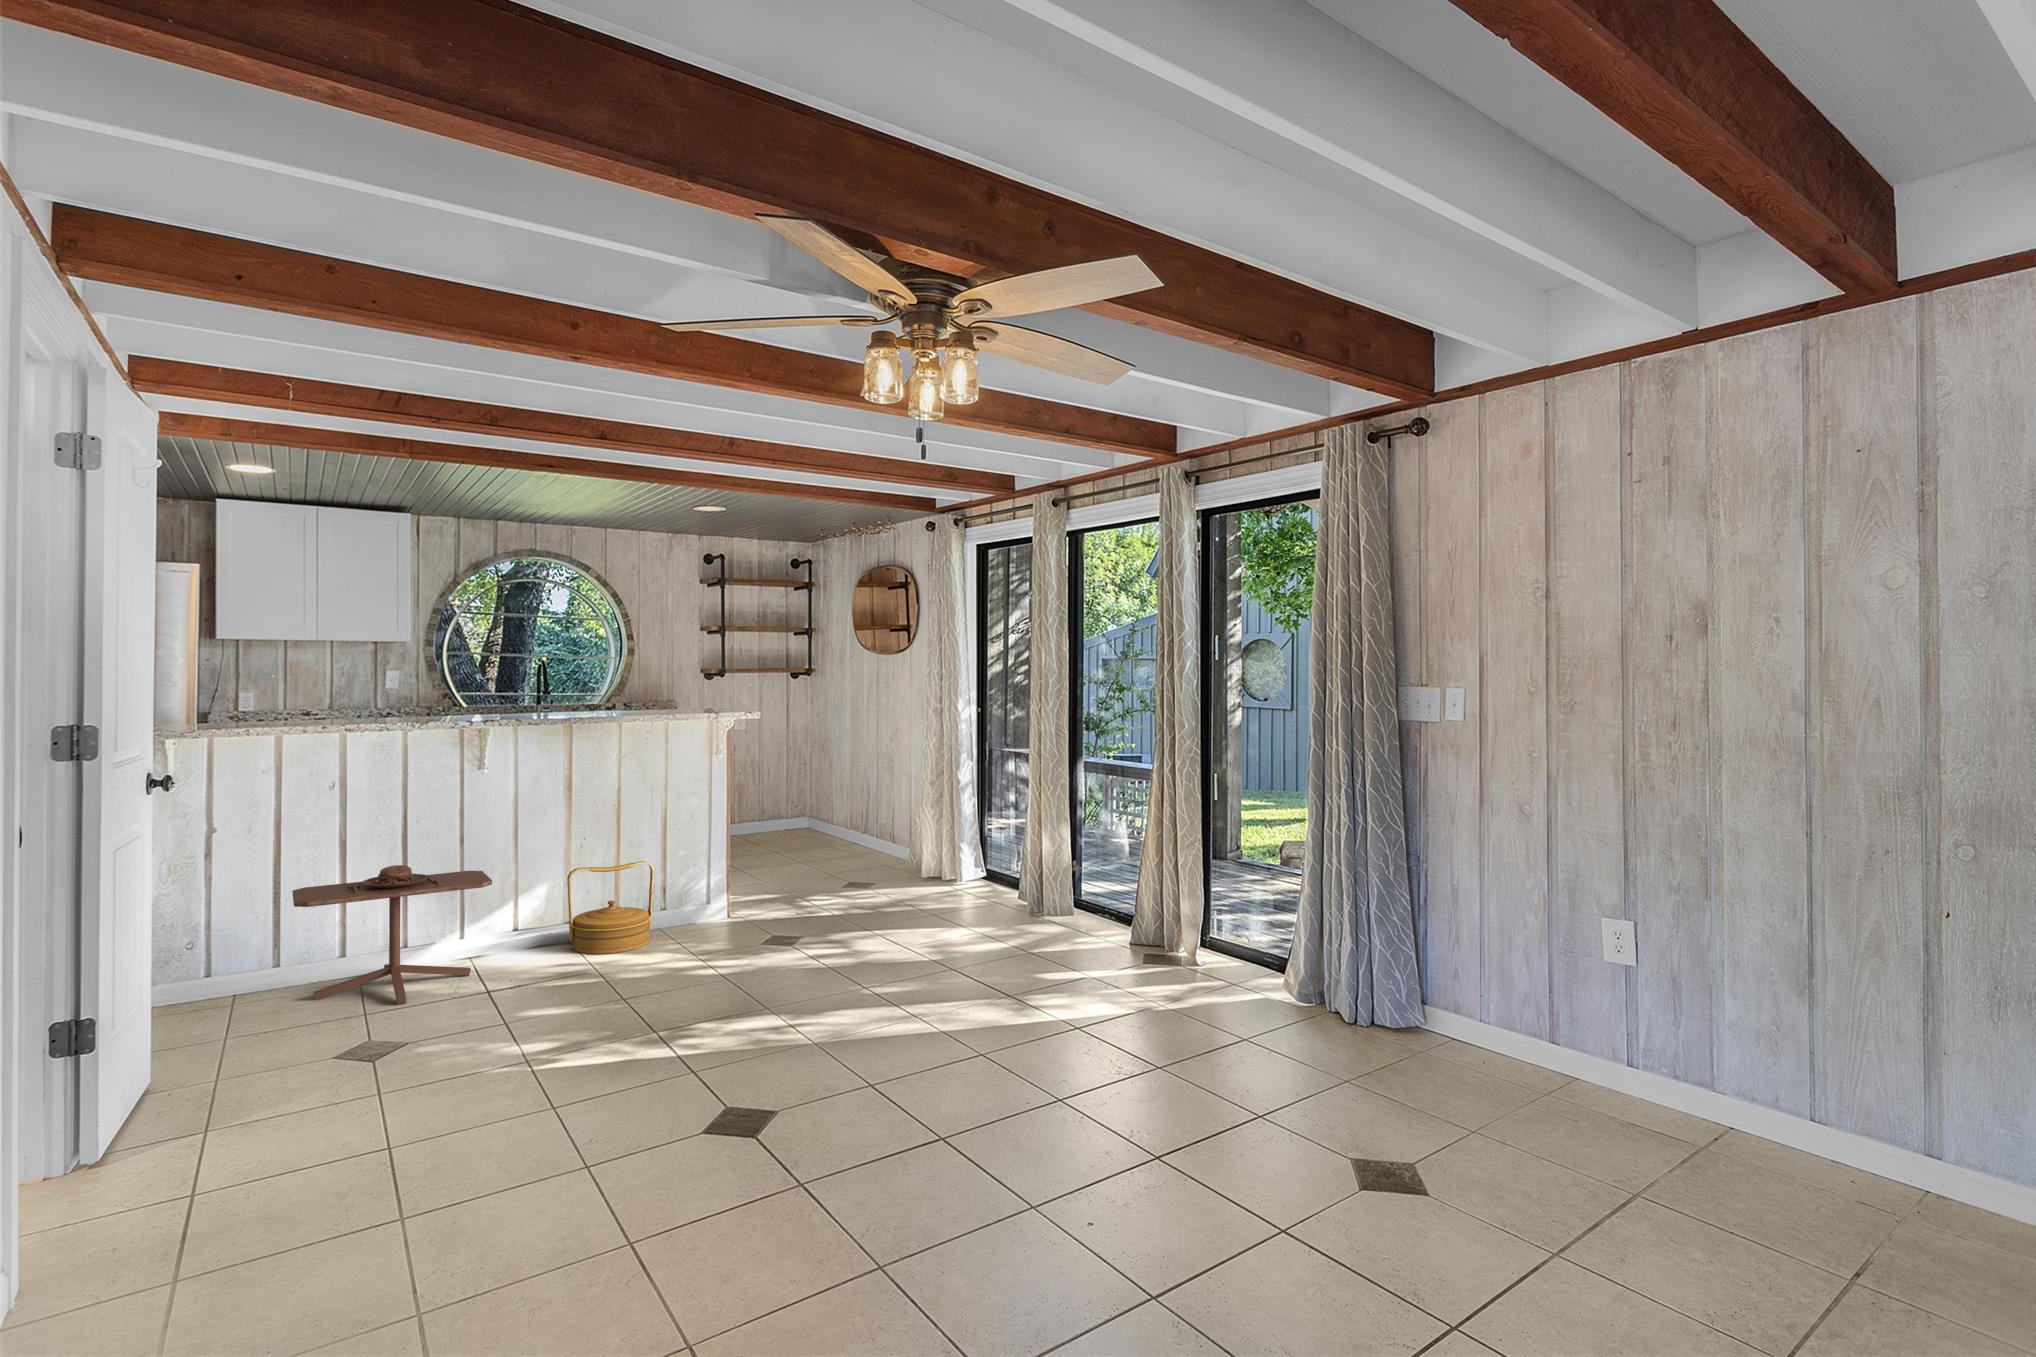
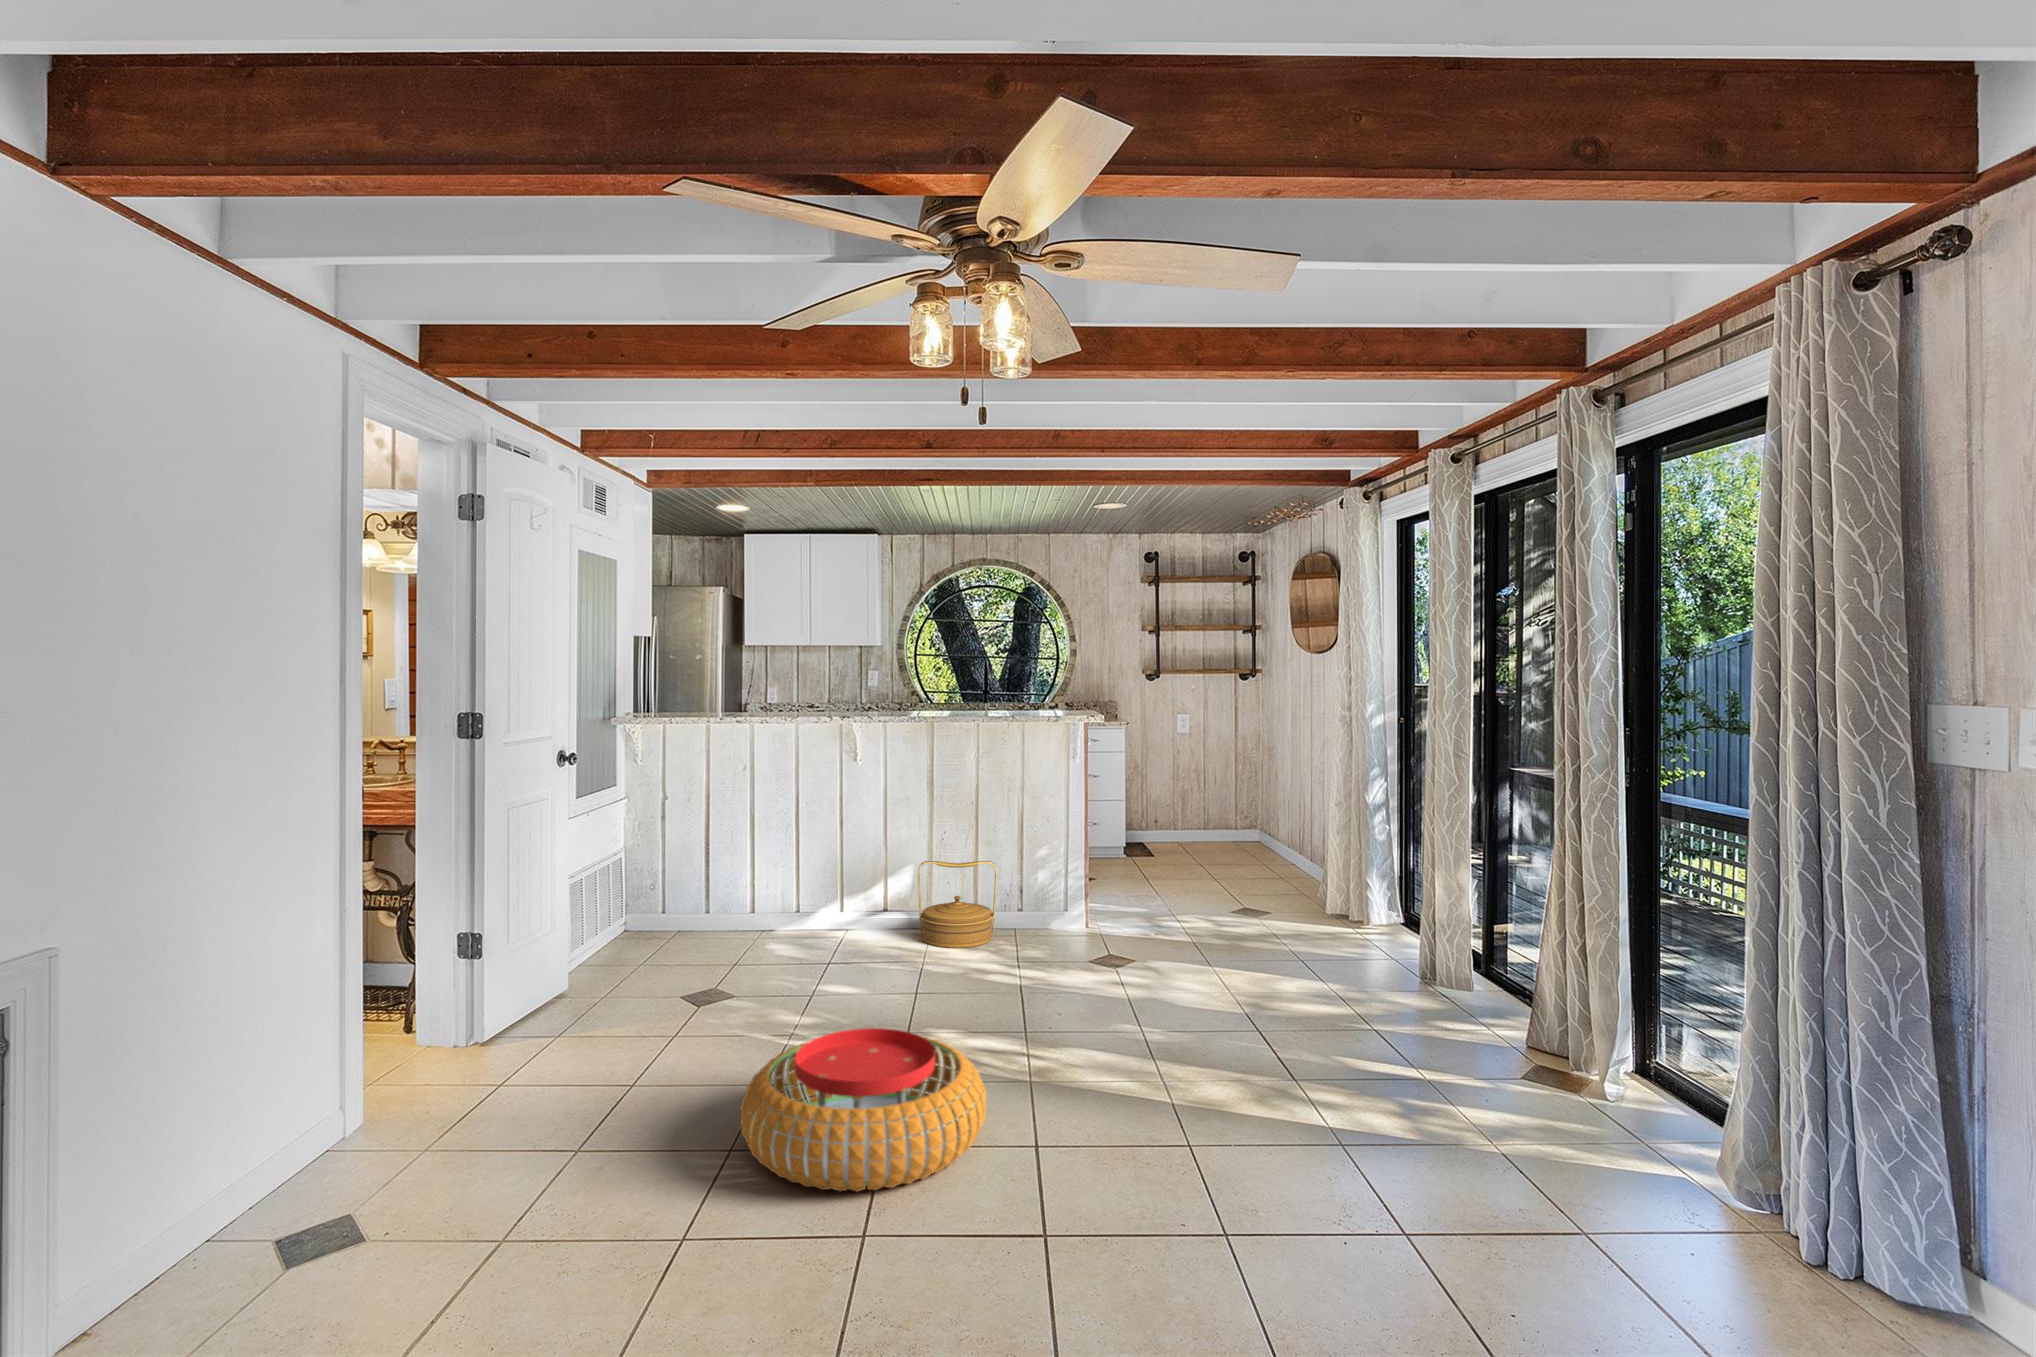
side table: present [293,865,492,1005] -> none [688,842,843,965]
pouf: none [598,1009,840,1160] -> present [740,1028,986,1192]

